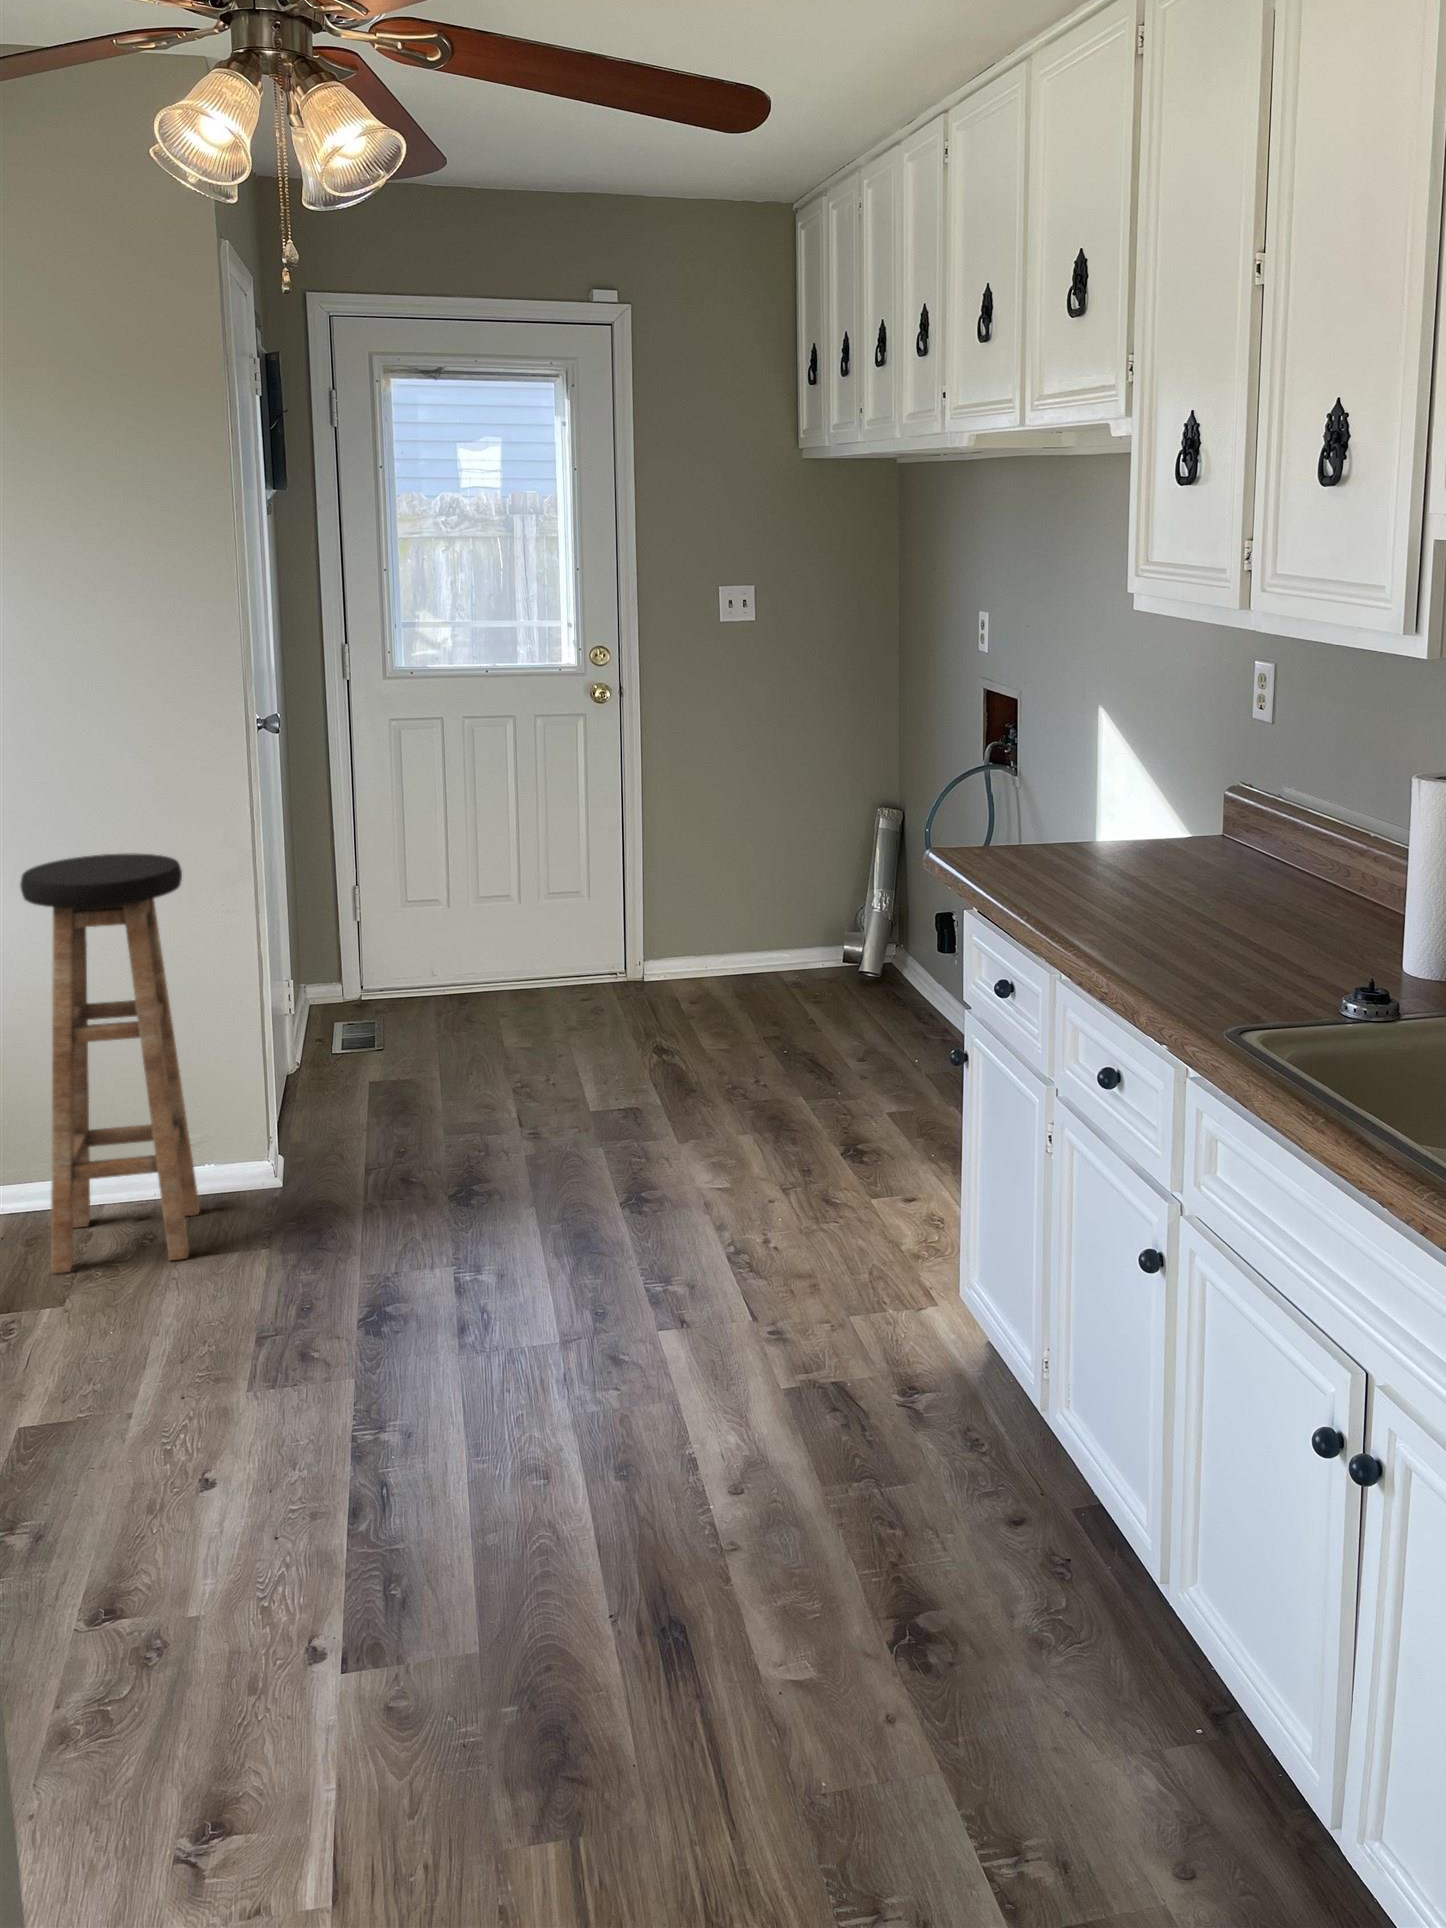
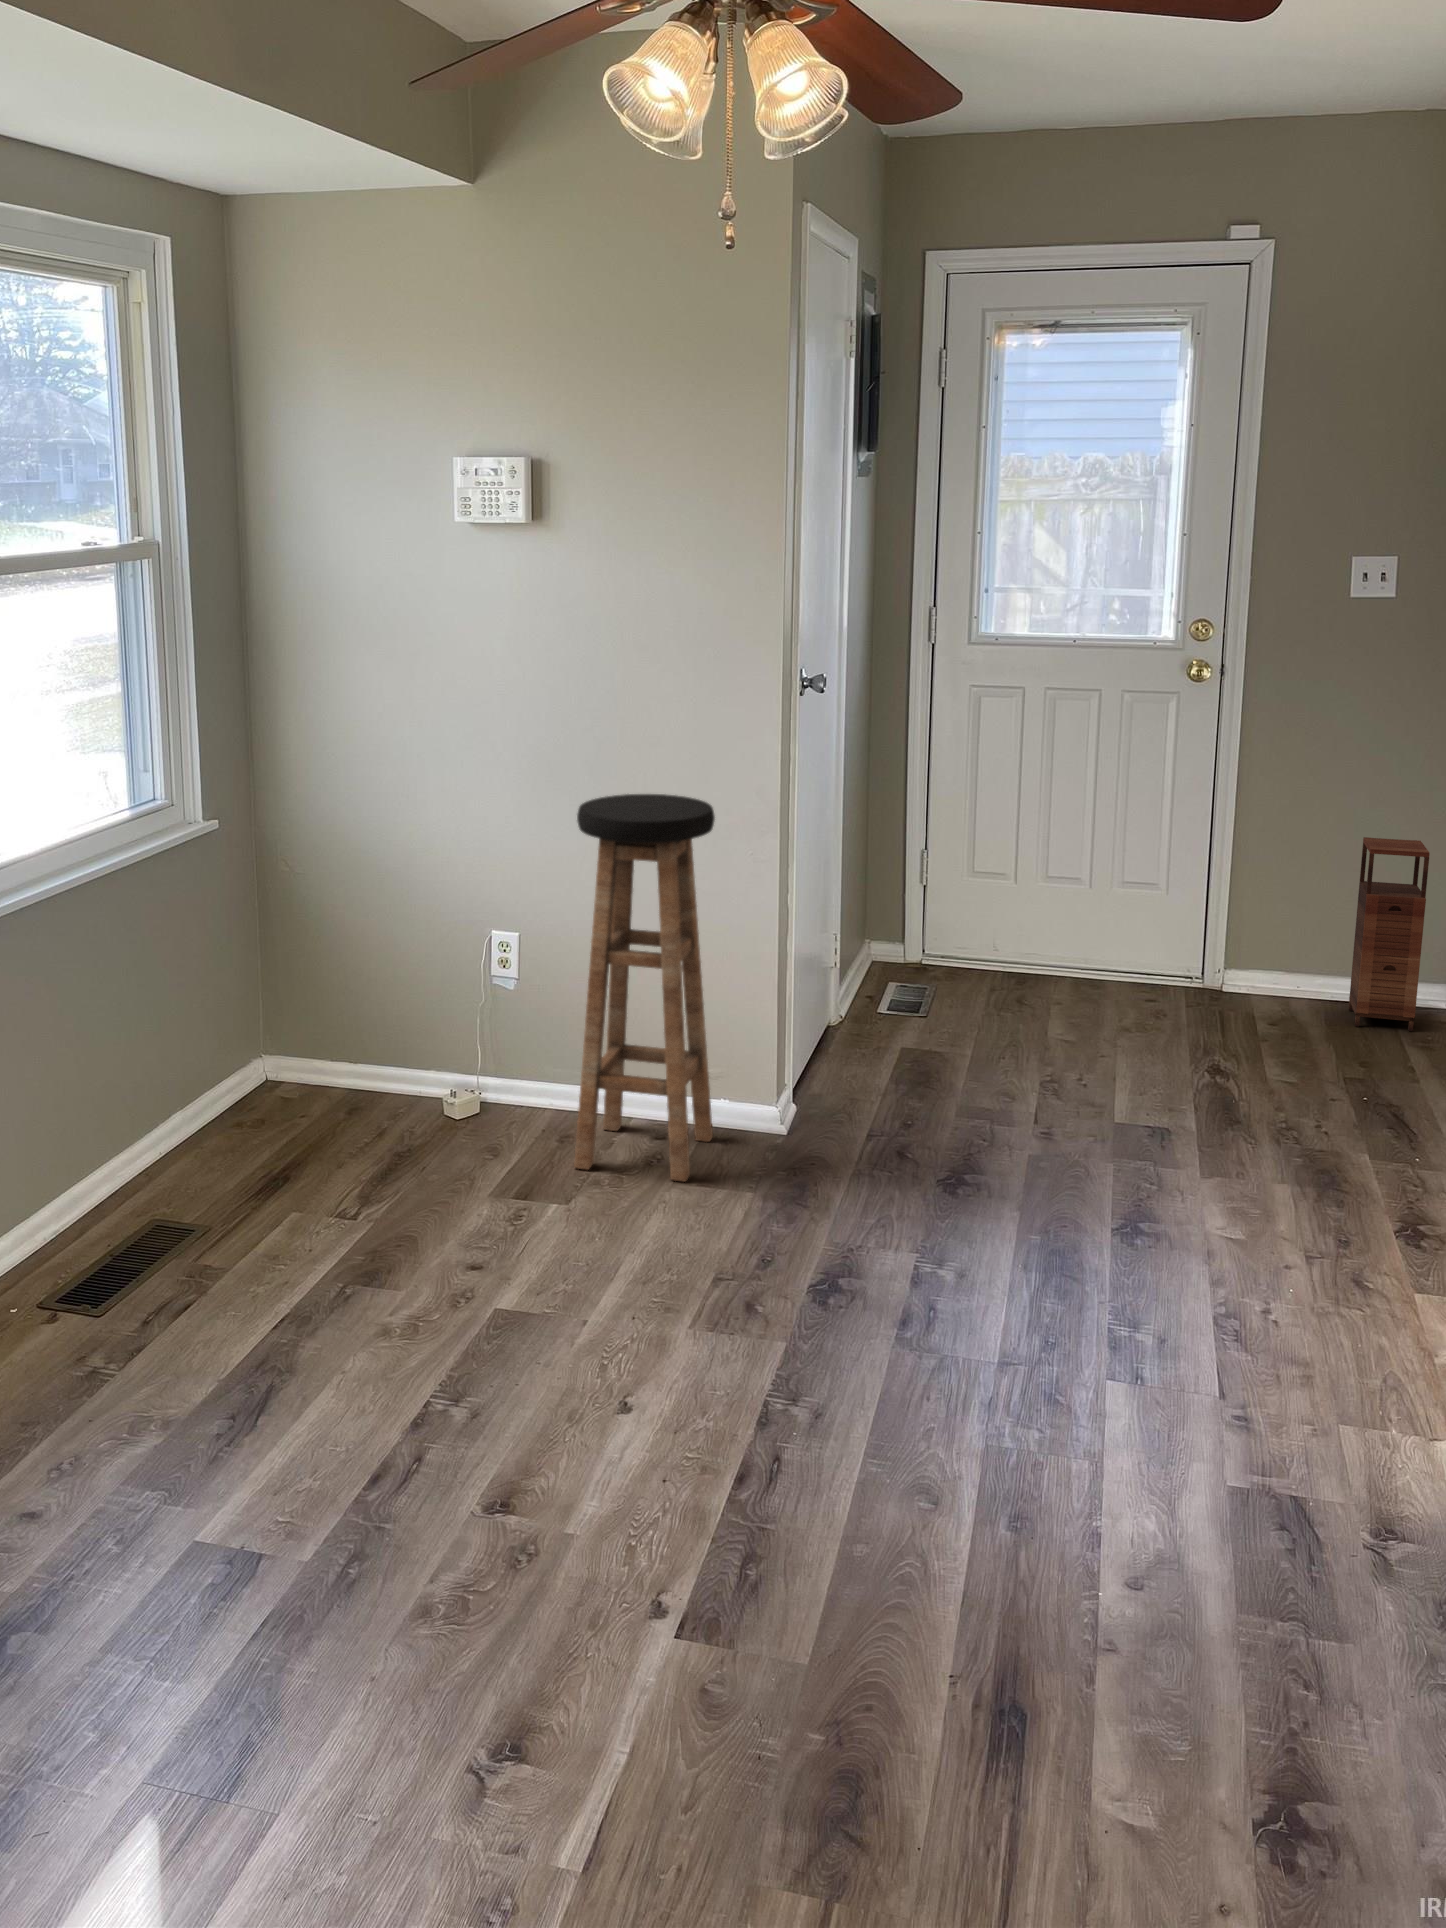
storage cabinet: none [753,827,810,996] -> present [1349,837,1430,1031]

